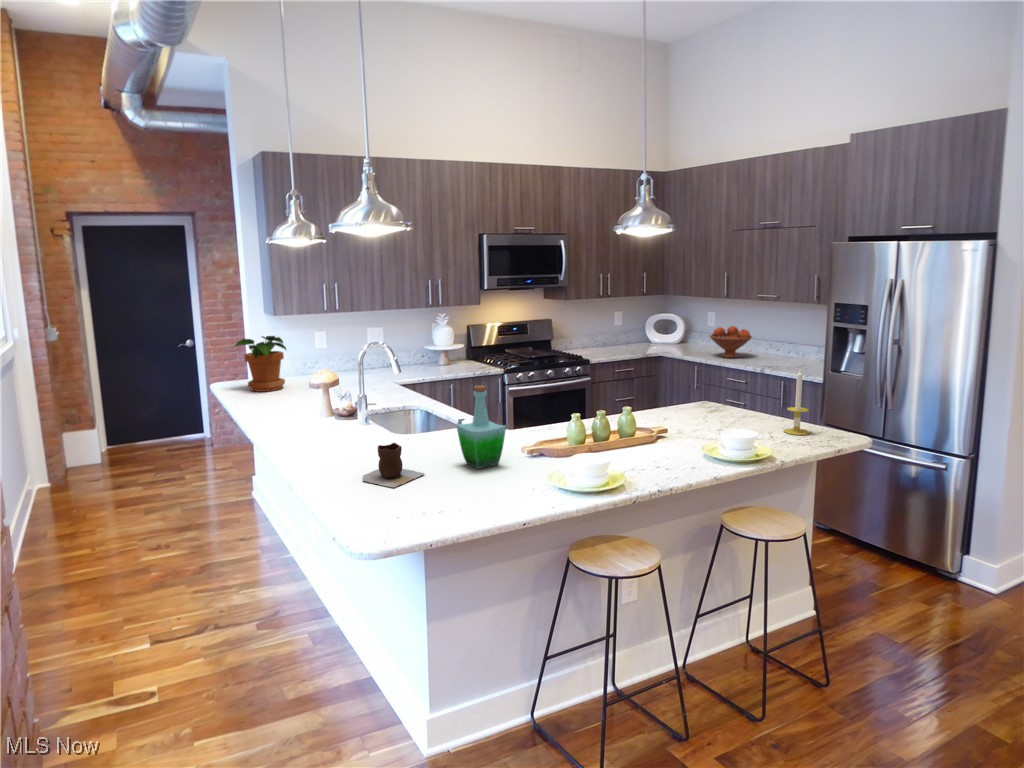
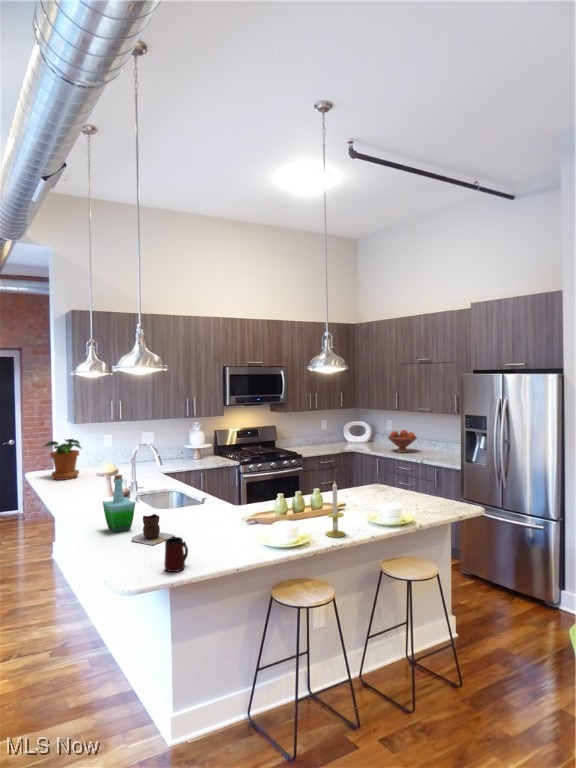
candle: present [784,370,809,435] -> present [326,482,345,537]
bottle: present [456,385,506,469] -> present [103,475,135,533]
mug: none [414,479,448,530] -> present [164,537,188,572]

